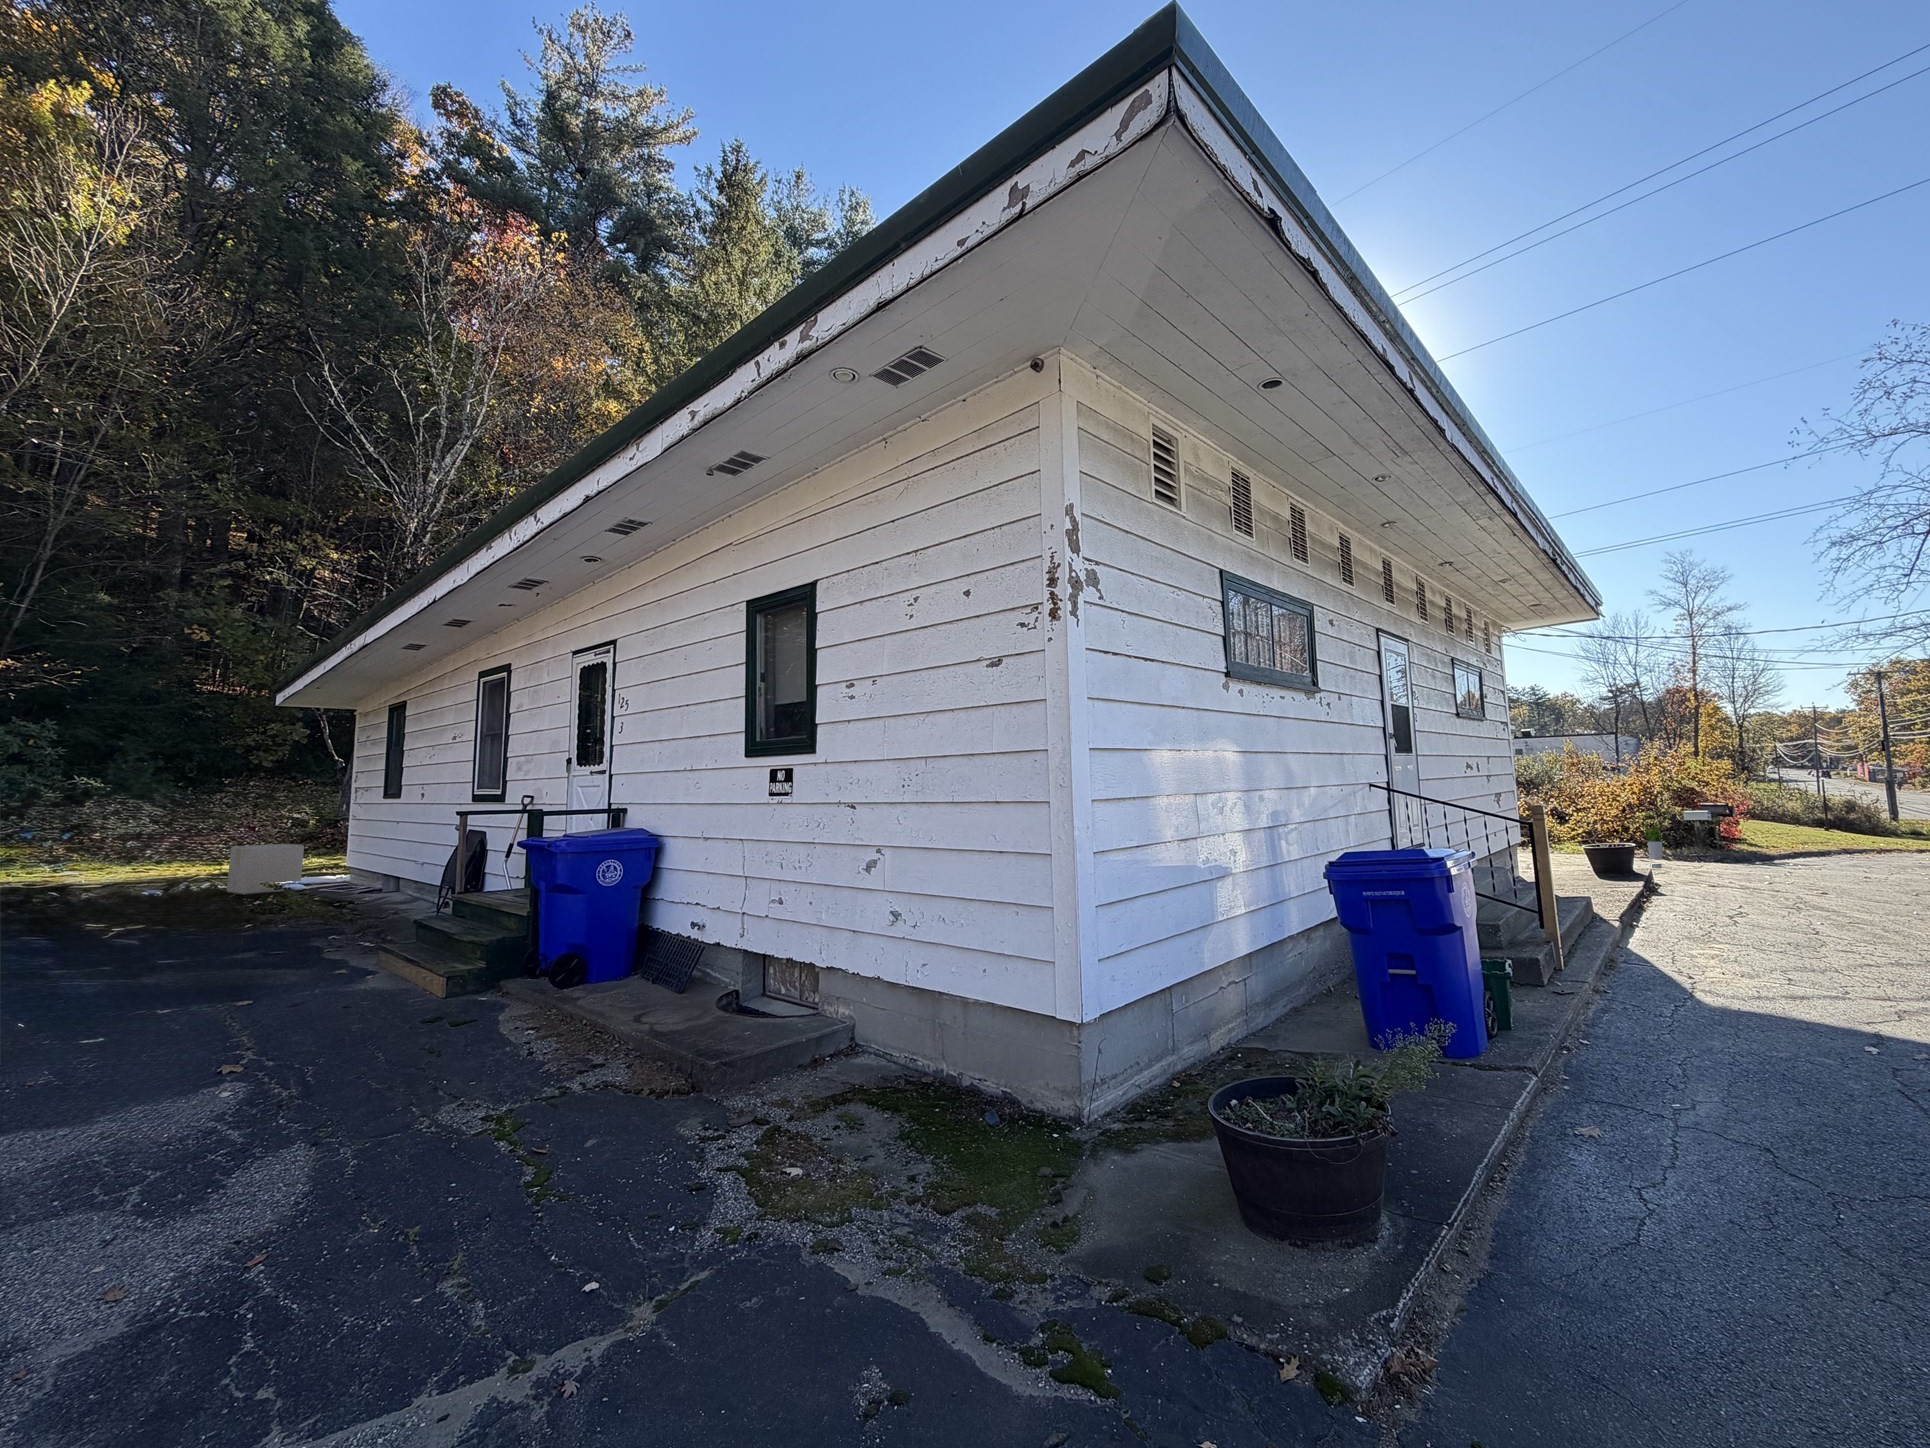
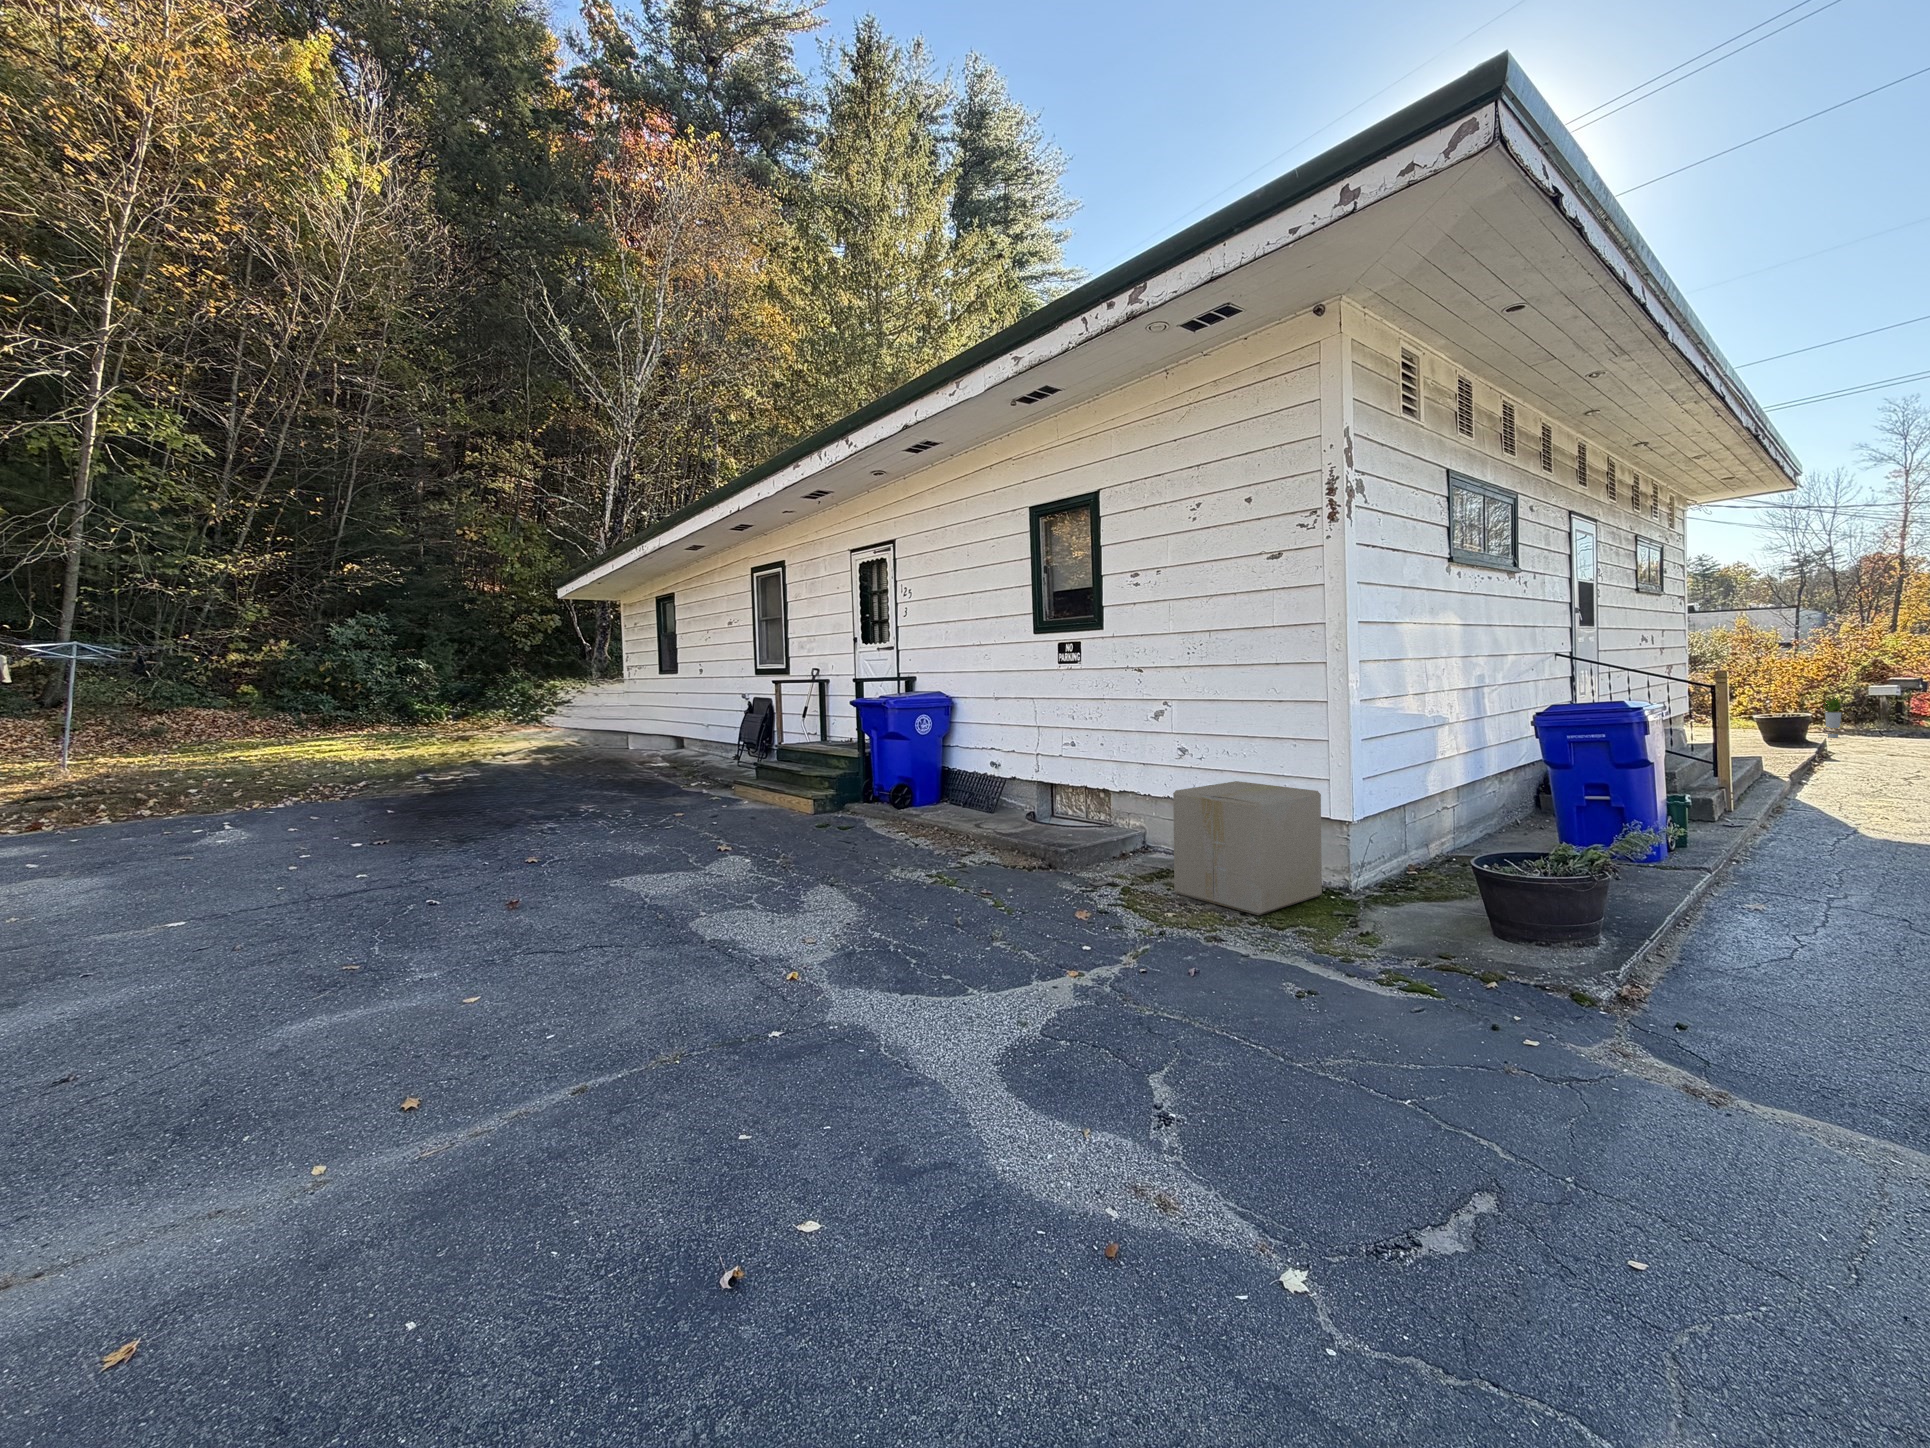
cardboard box: present [227,844,304,895] -> present [1173,781,1322,915]

